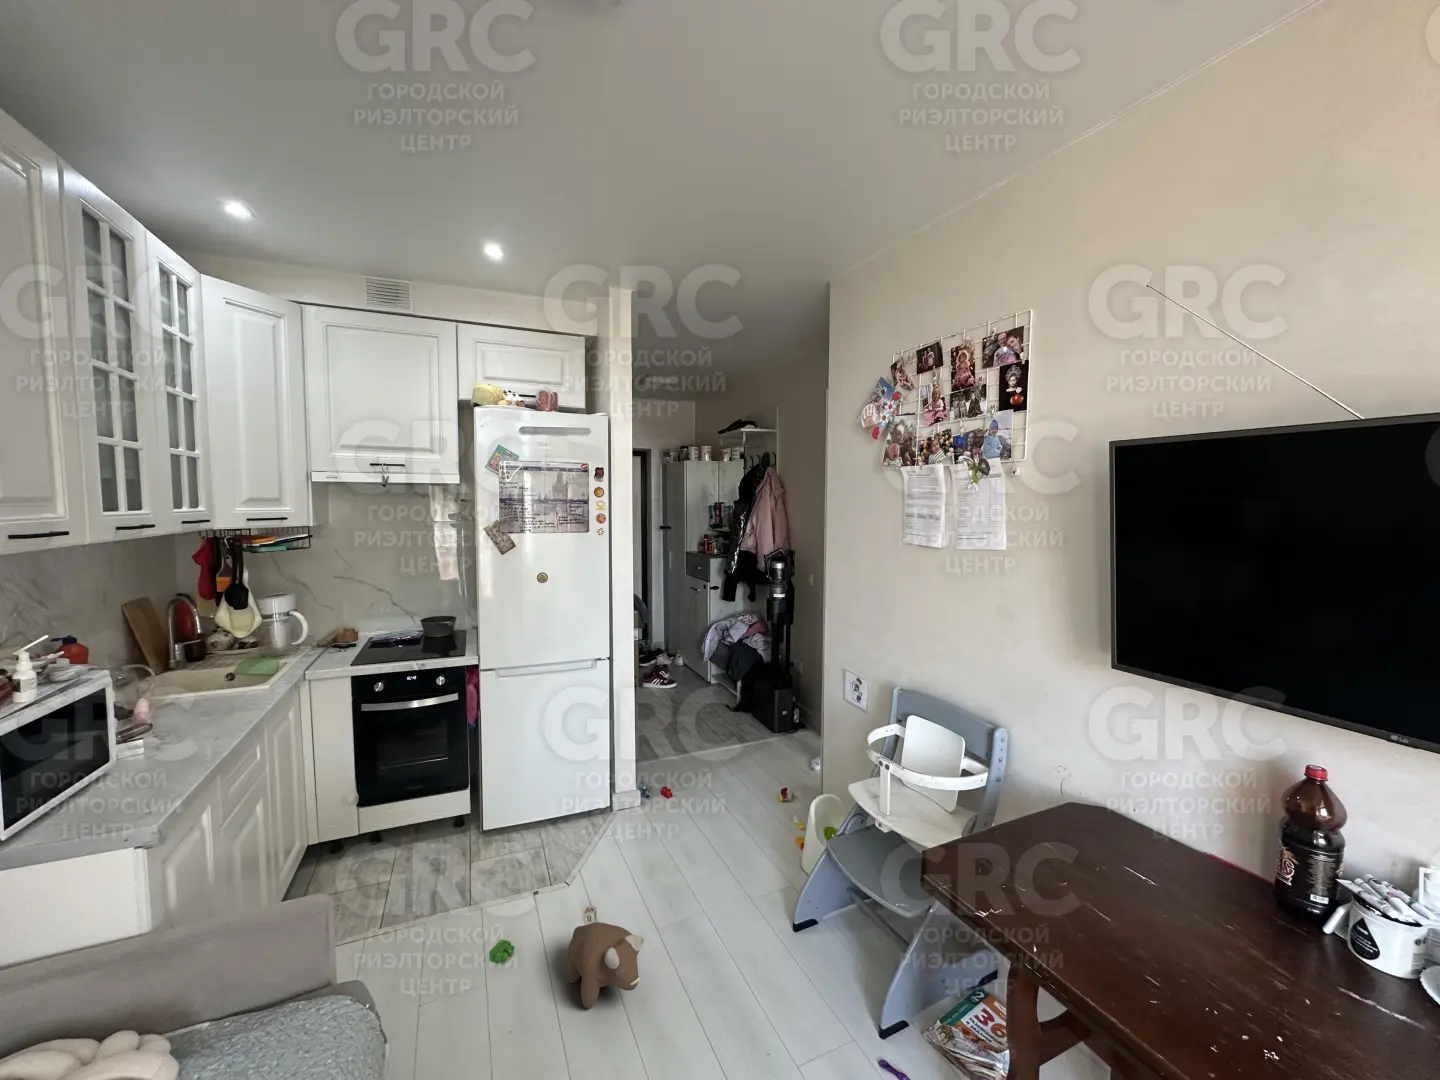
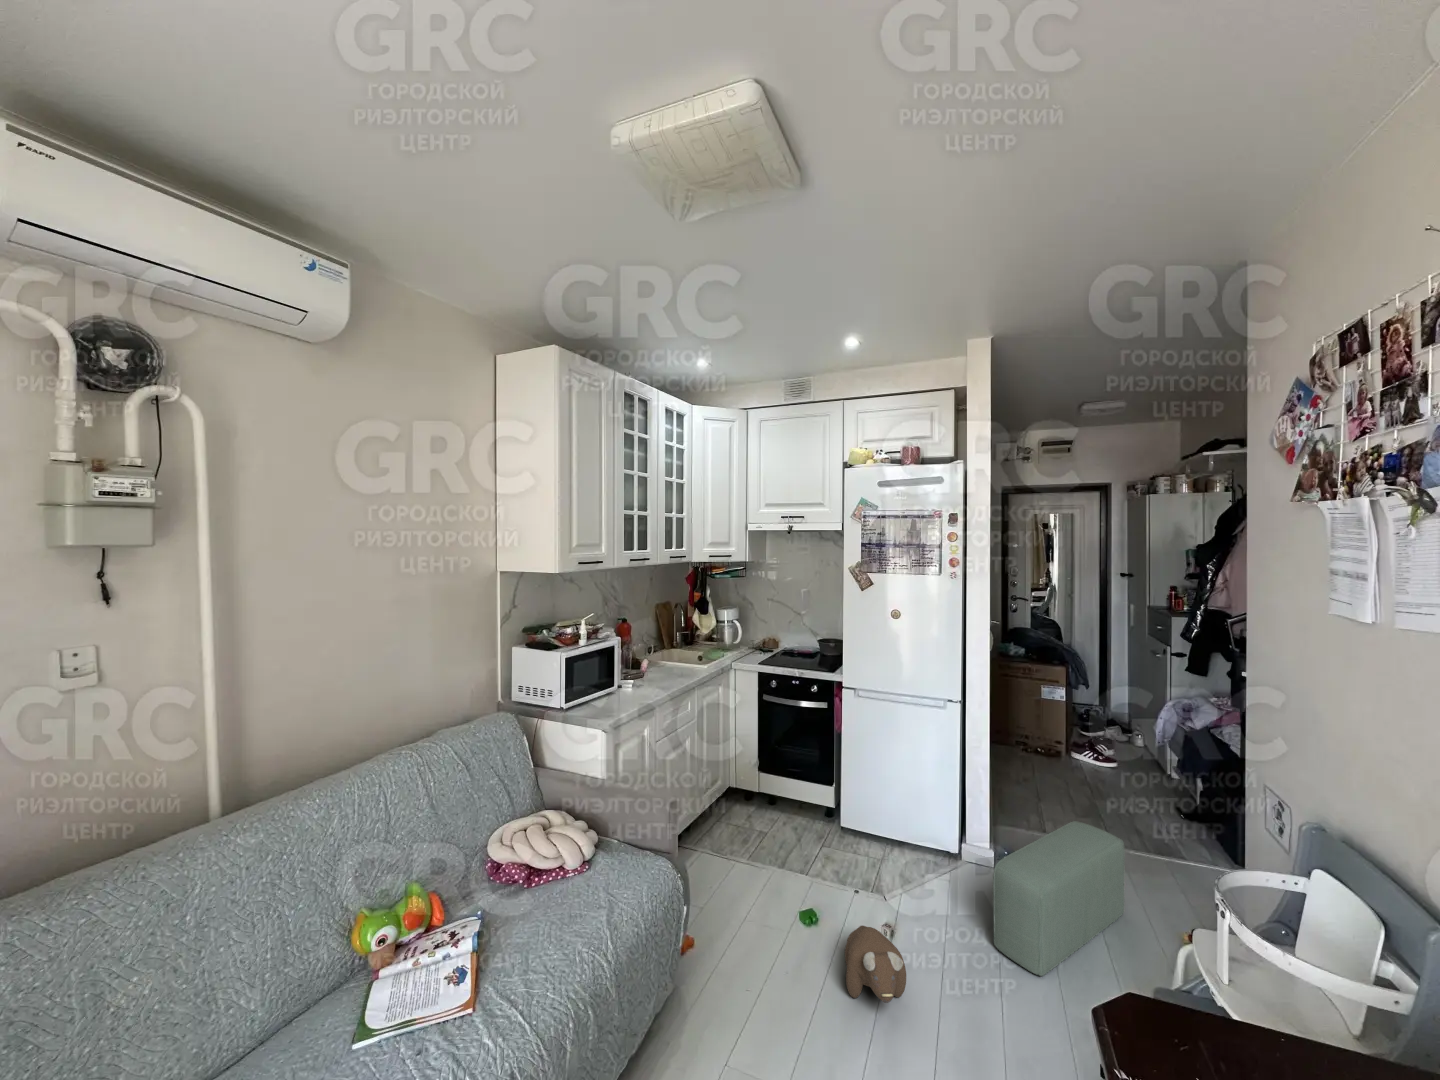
pouf: none [679,739,746,882] -> present [993,821,1125,976]

